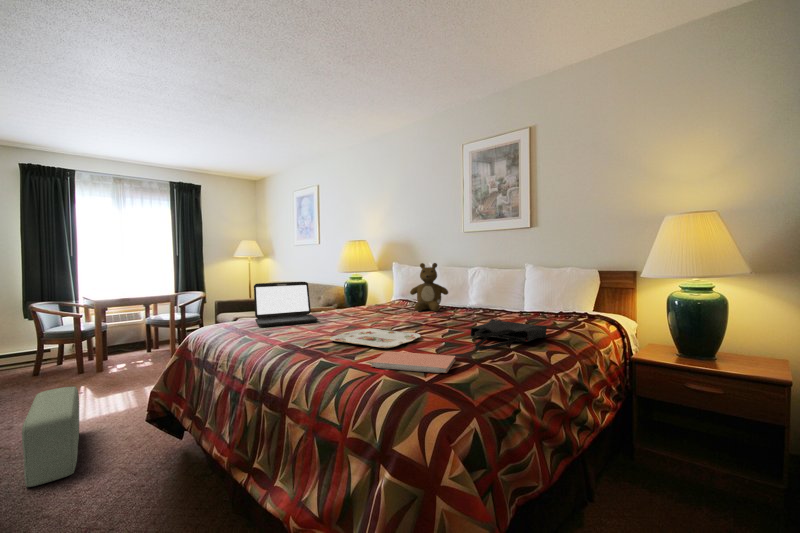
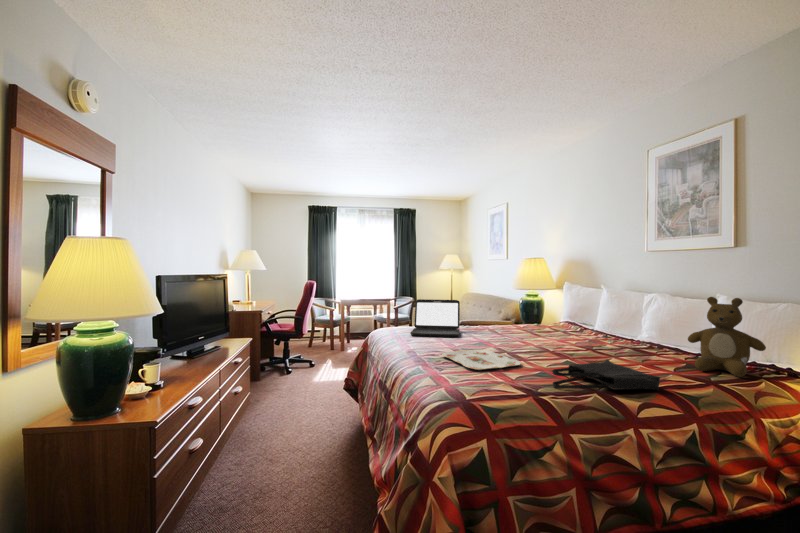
teddy bear: present [410,263,448,311] -> present [688,297,766,377]
notebook: present [370,351,455,373] -> none [440,372,514,399]
pouf: present [22,387,79,487] -> none [284,359,316,415]

